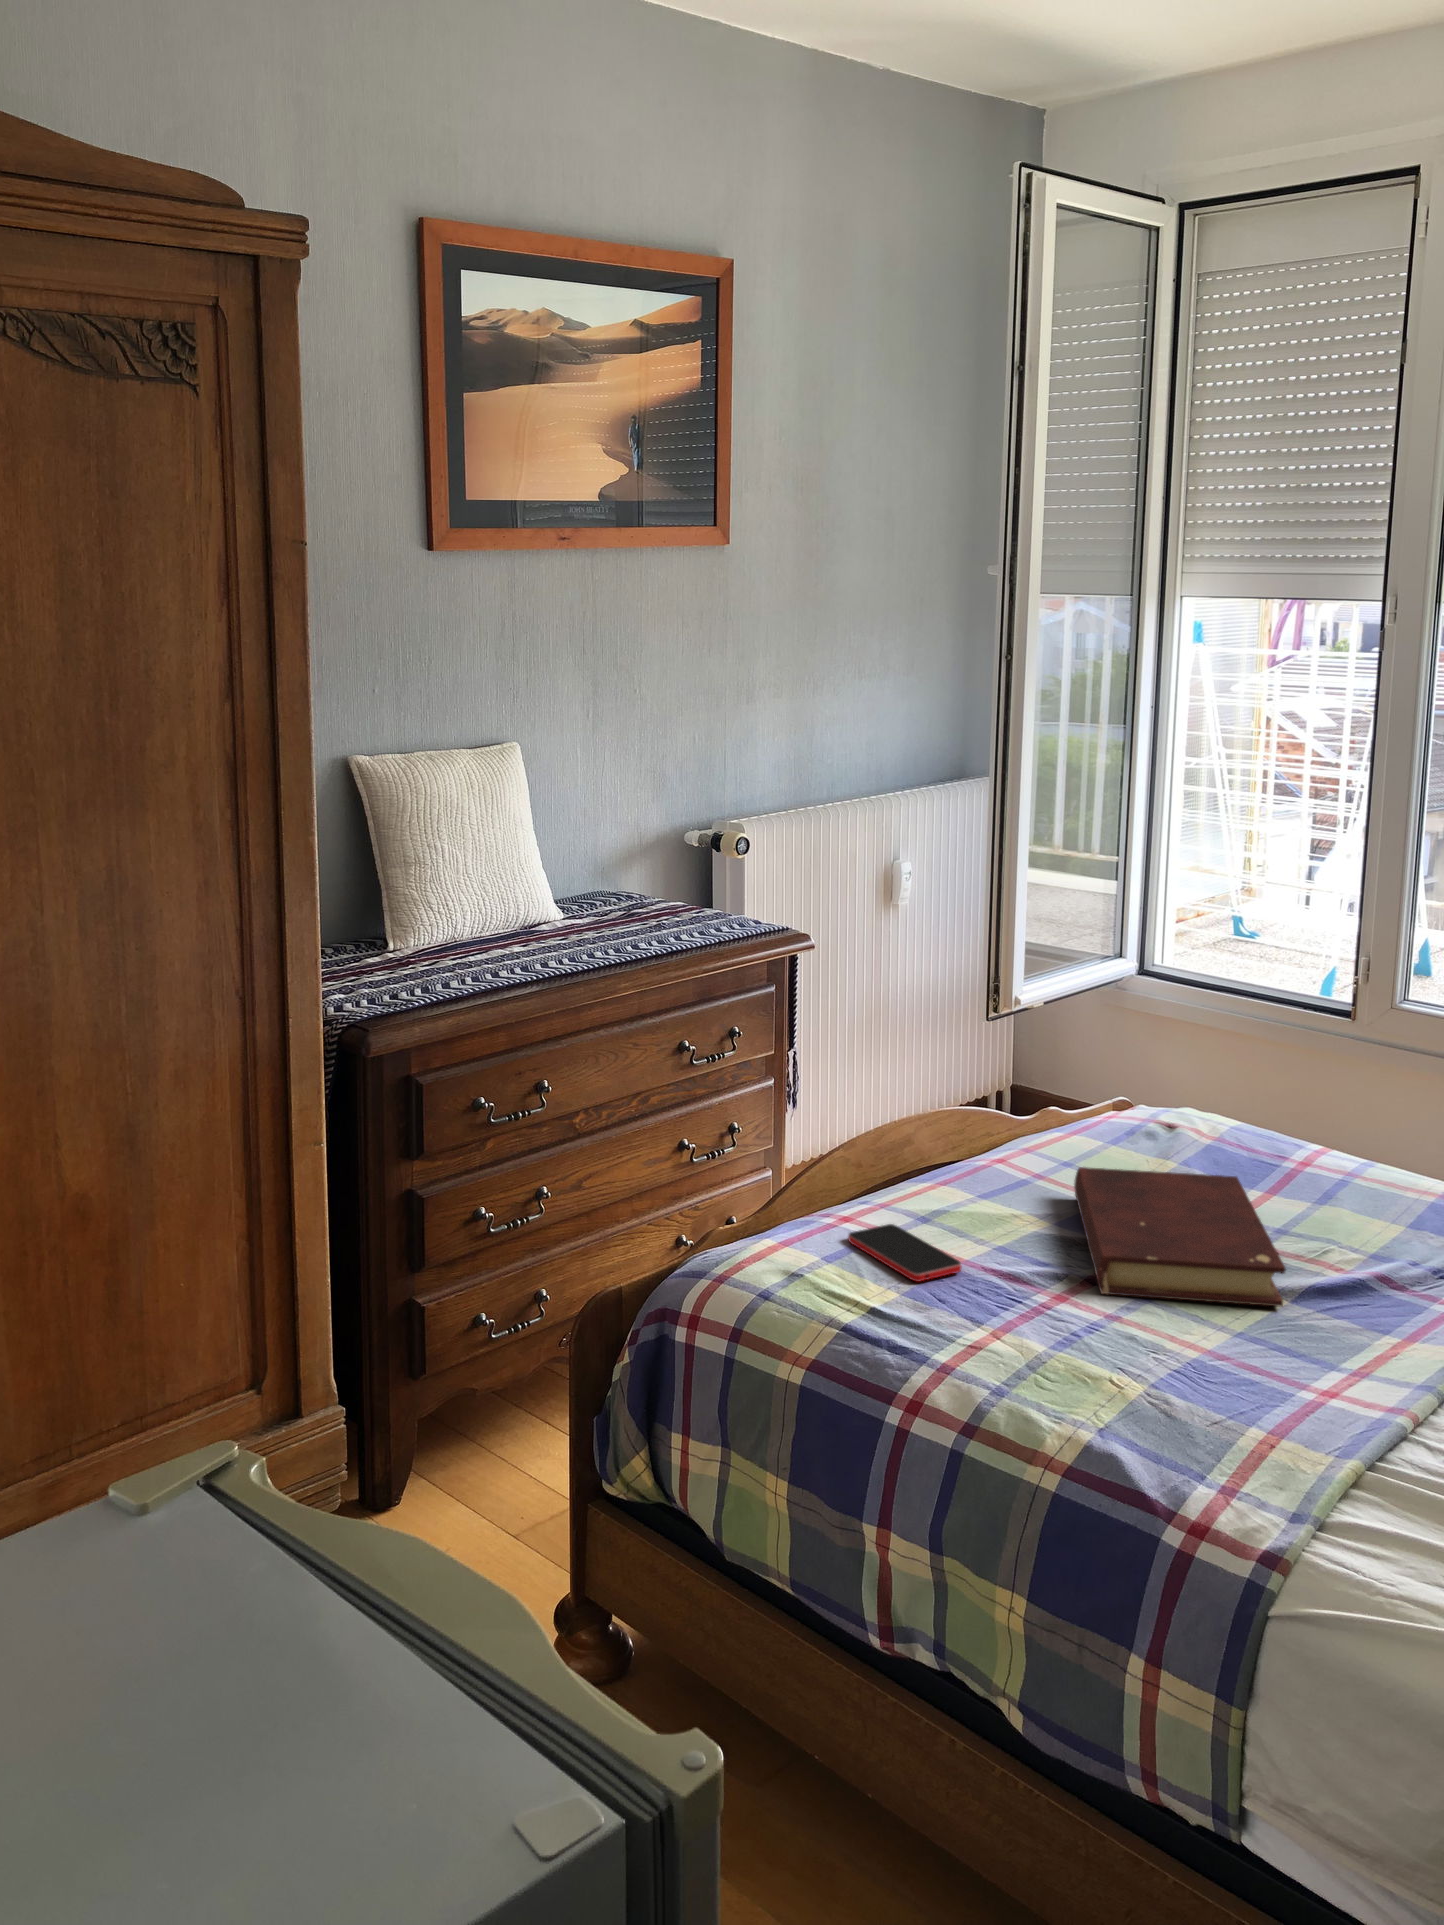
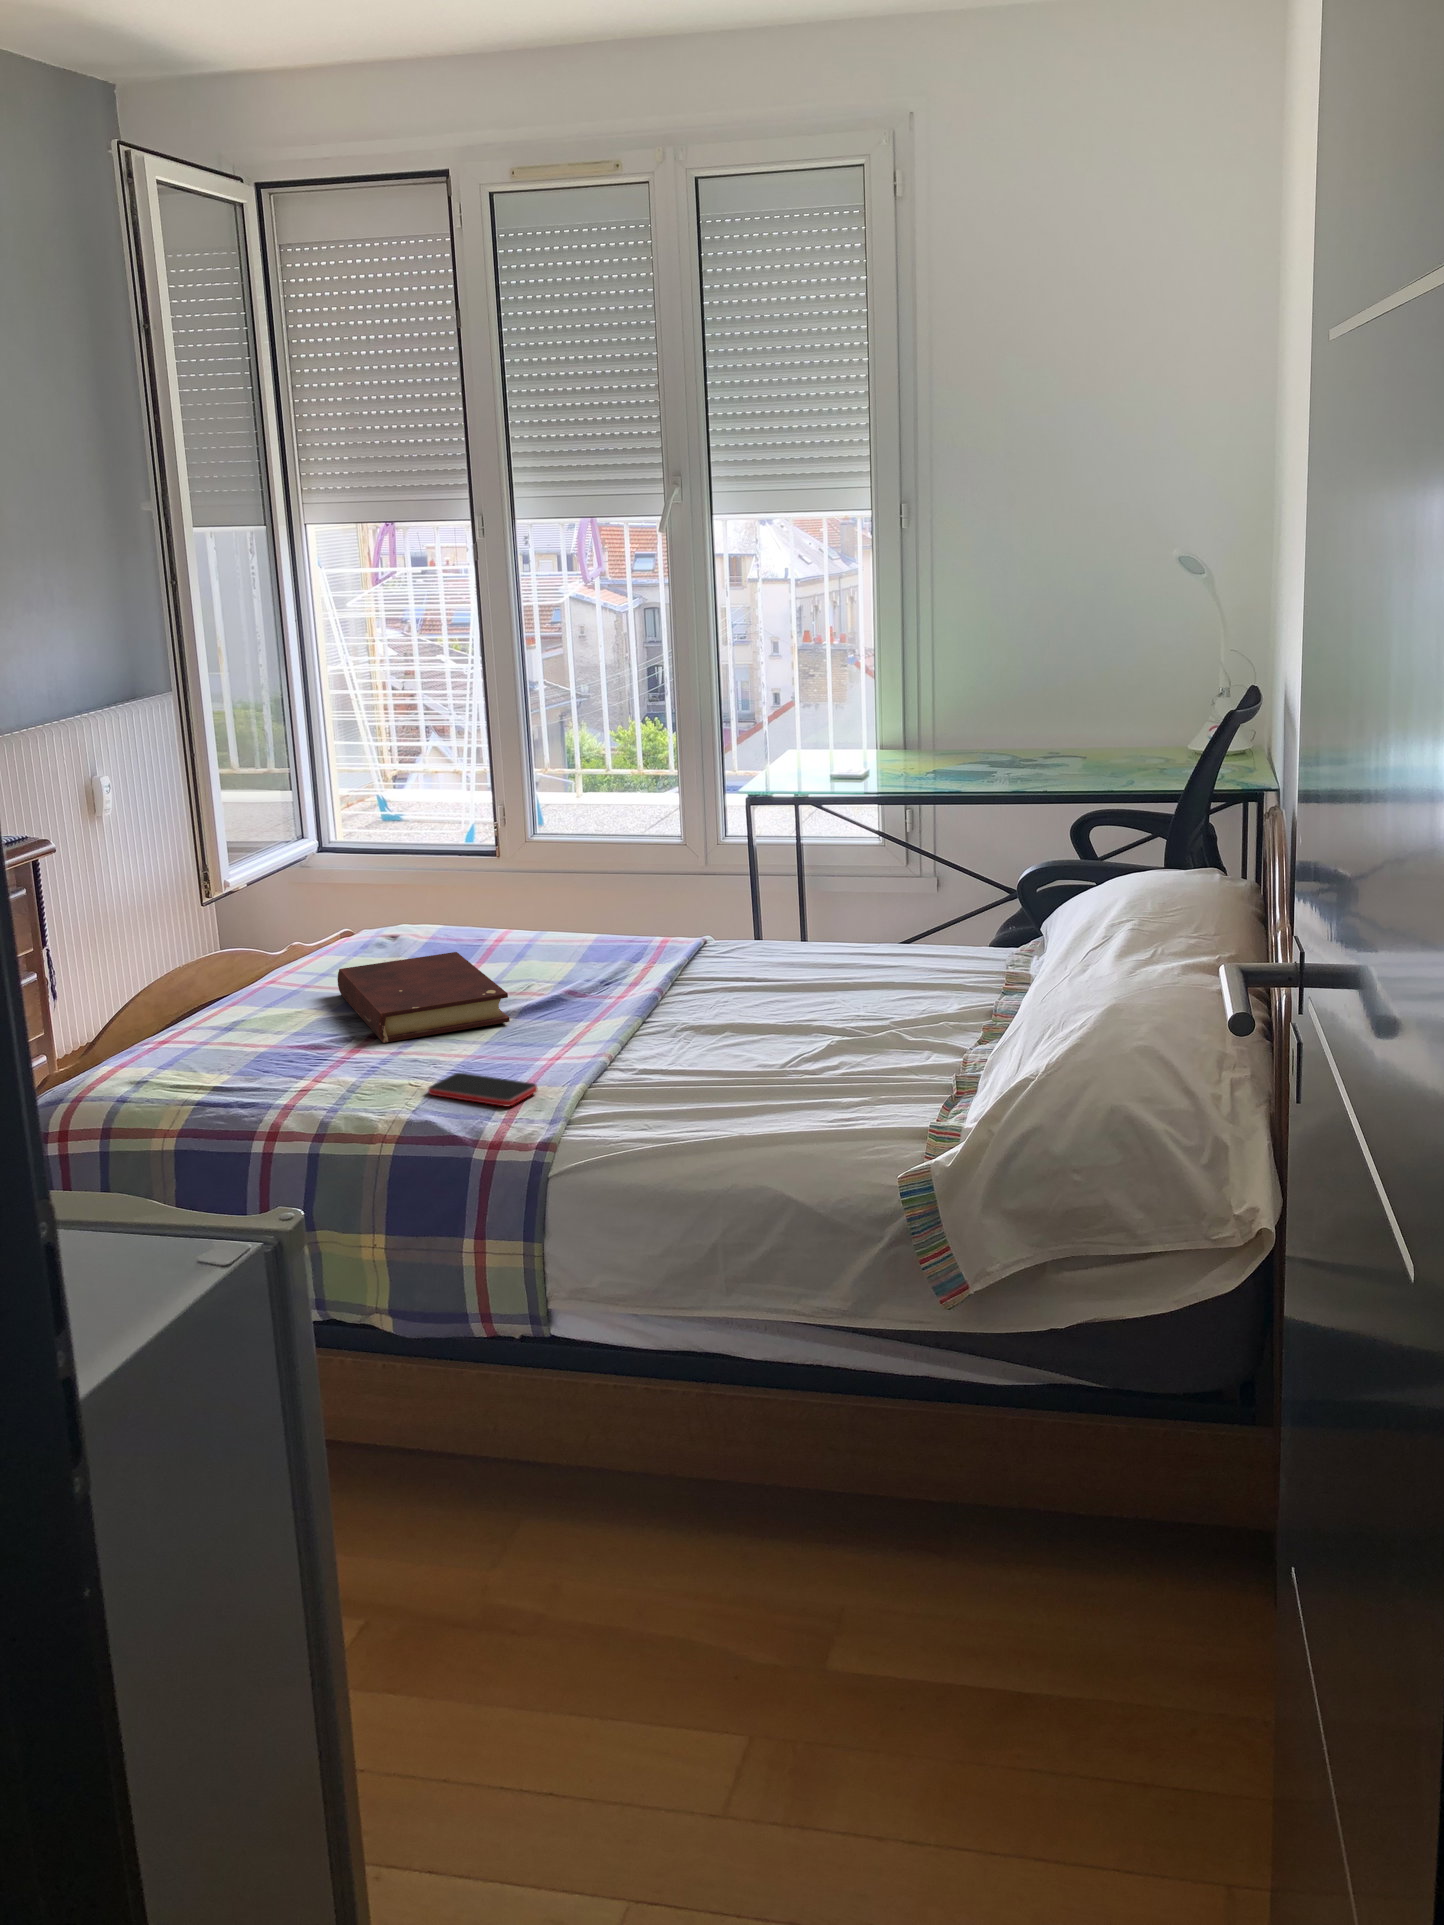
smartphone: present [848,1224,961,1282] -> present [428,1073,538,1106]

